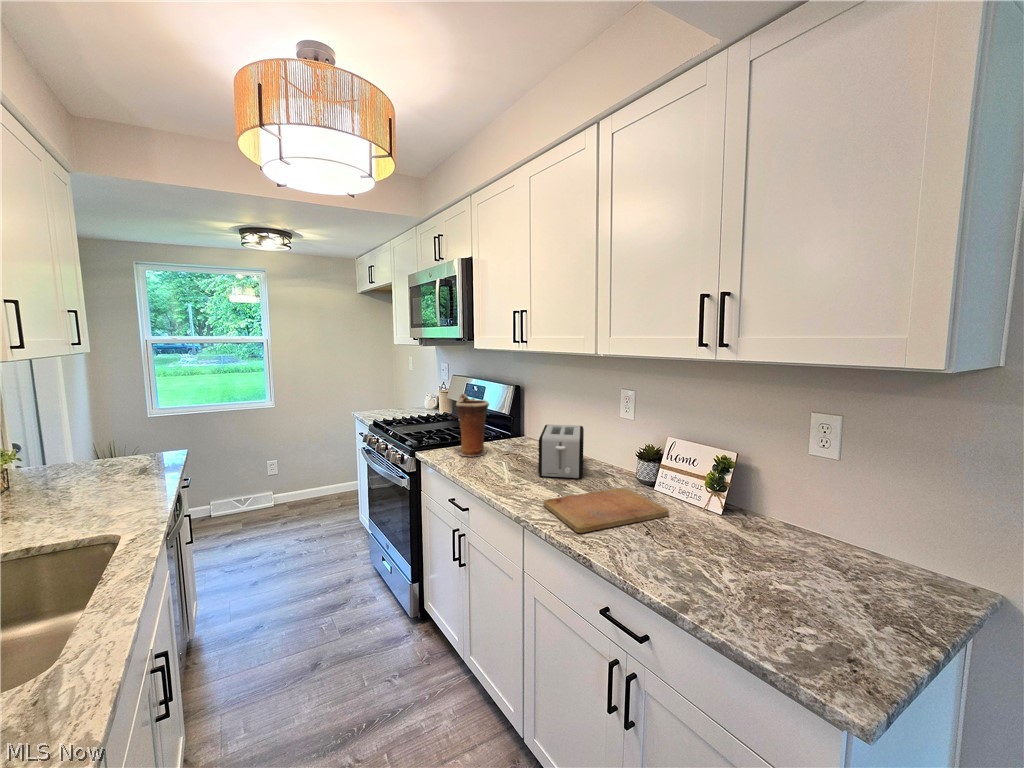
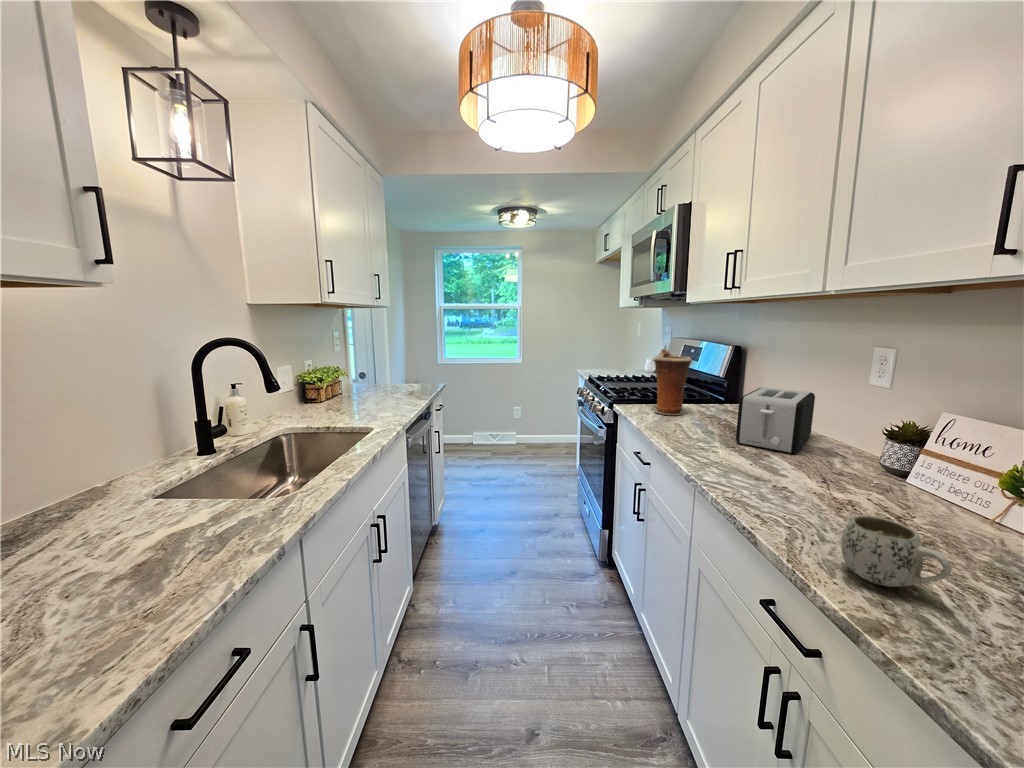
cutting board: present [544,487,669,533] -> none [724,464,924,519]
mug: none [647,526,706,574] -> present [841,516,952,587]

